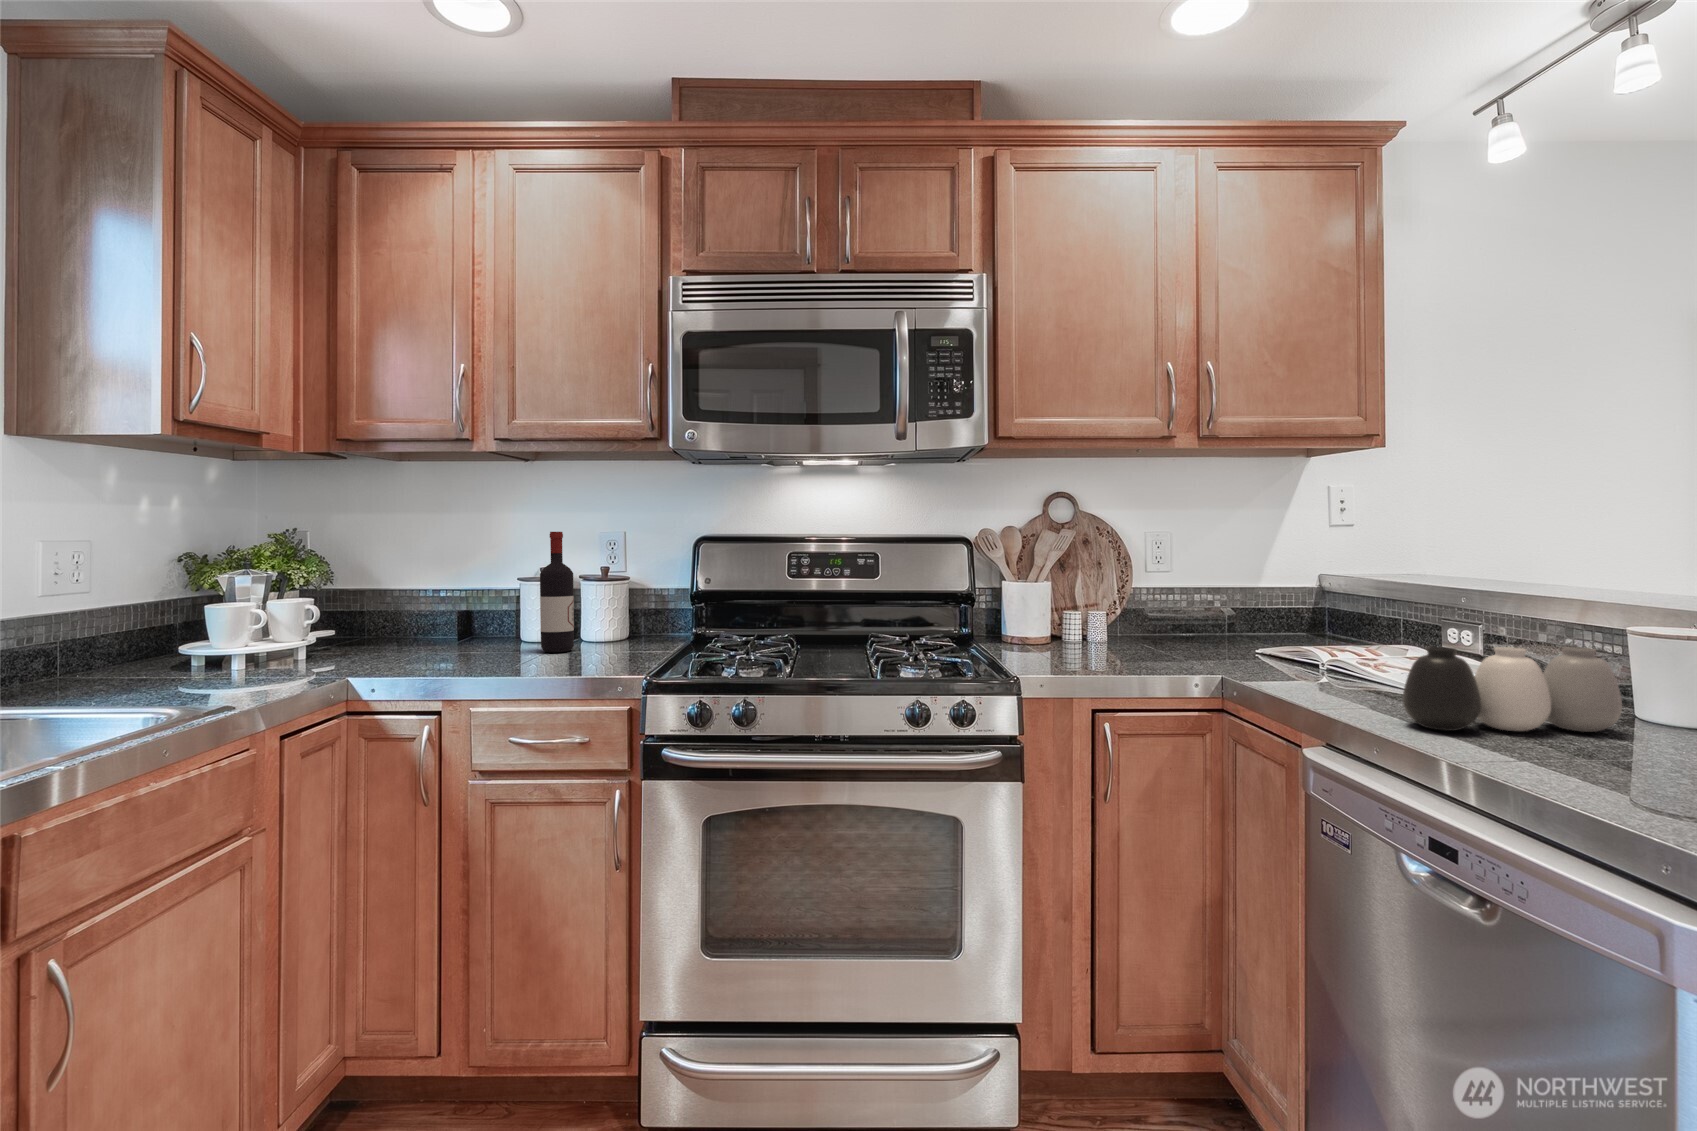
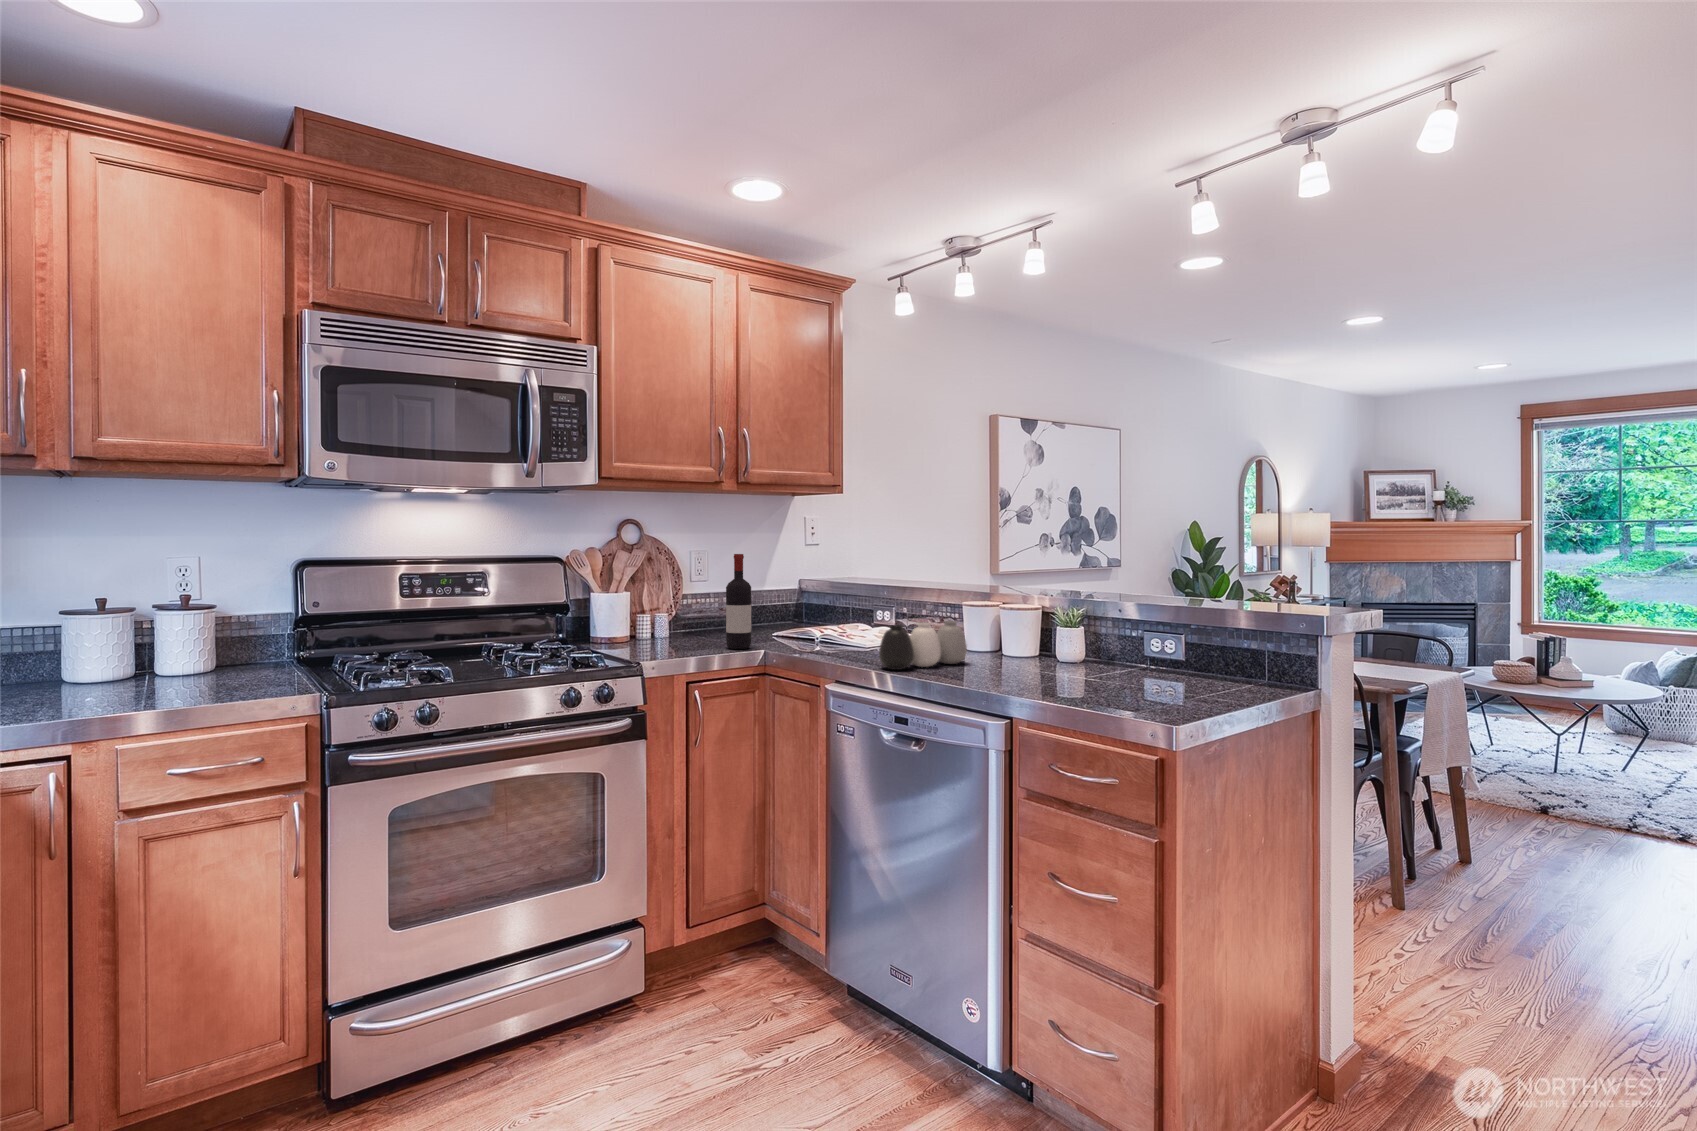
wine bottle: present [540,532,574,652] -> present [726,554,751,649]

